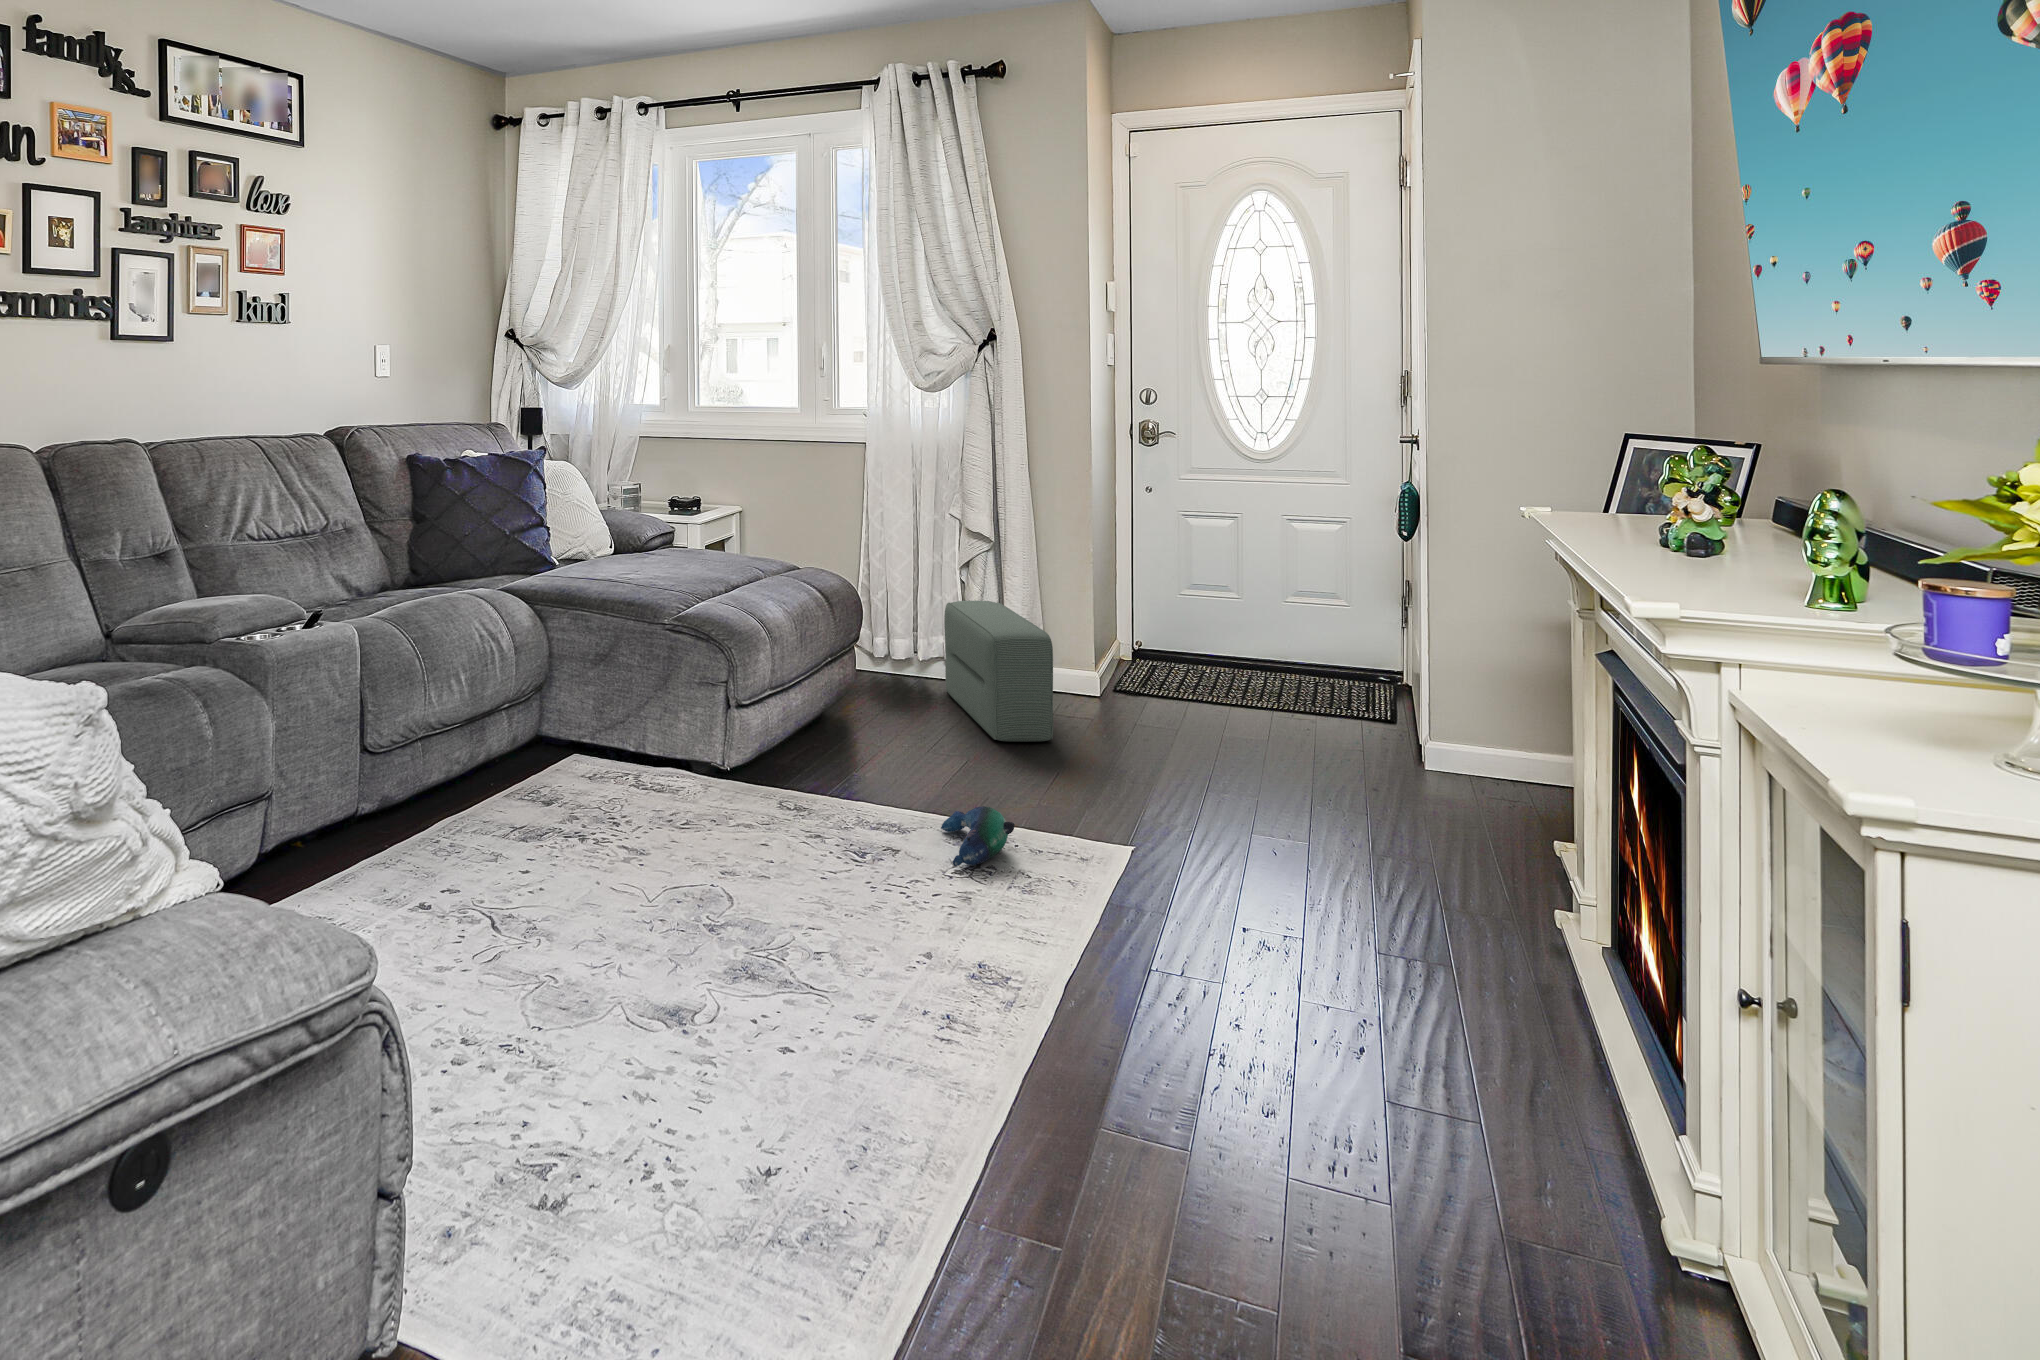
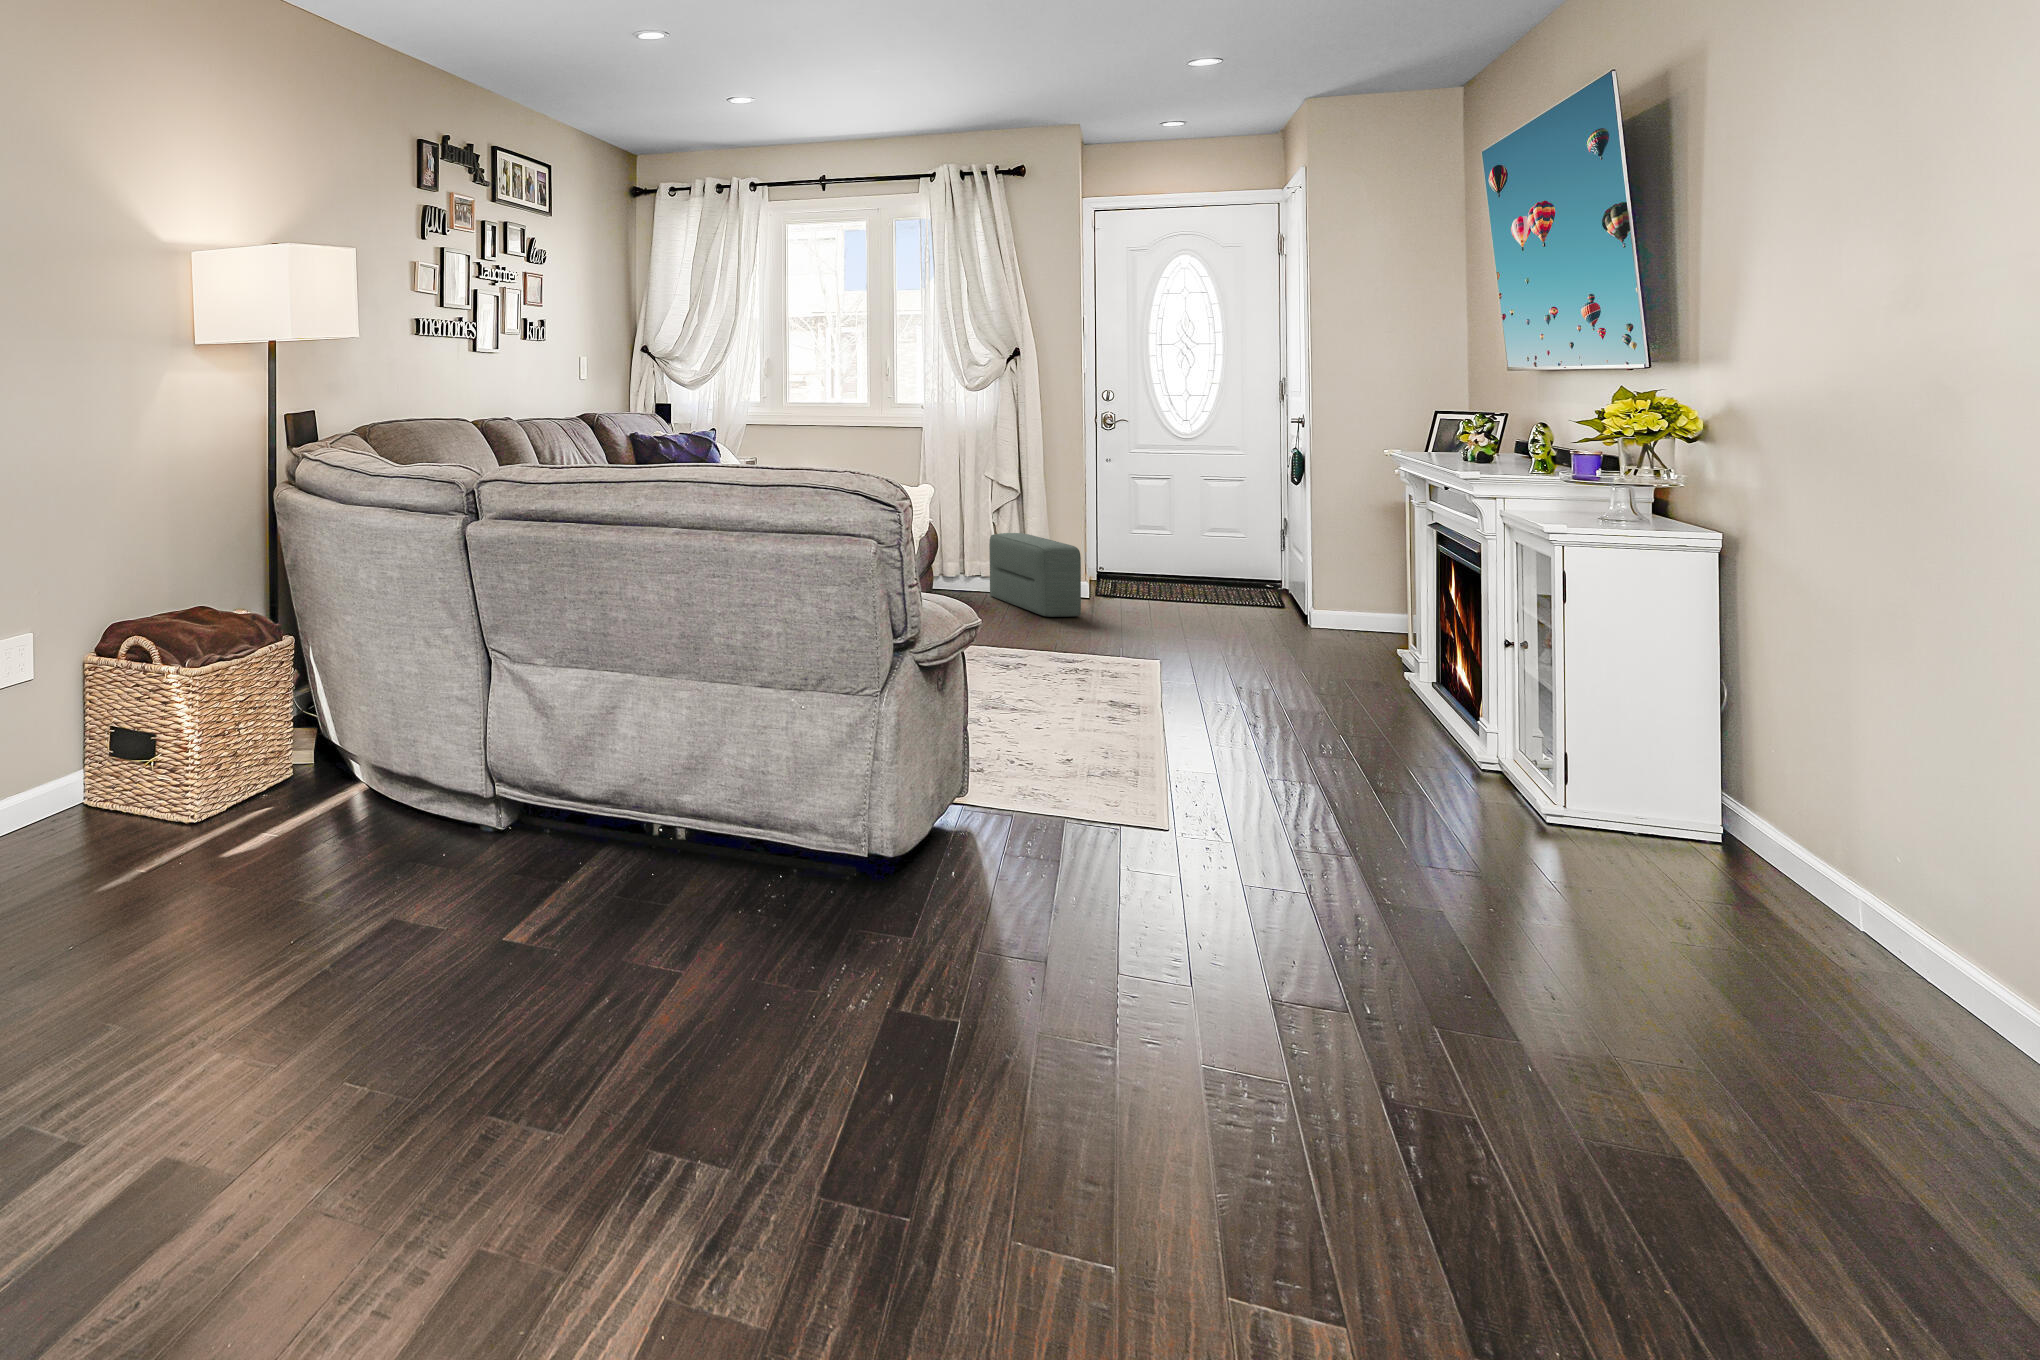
plush toy: present [941,806,1015,866] -> none [1046,634,1098,664]

